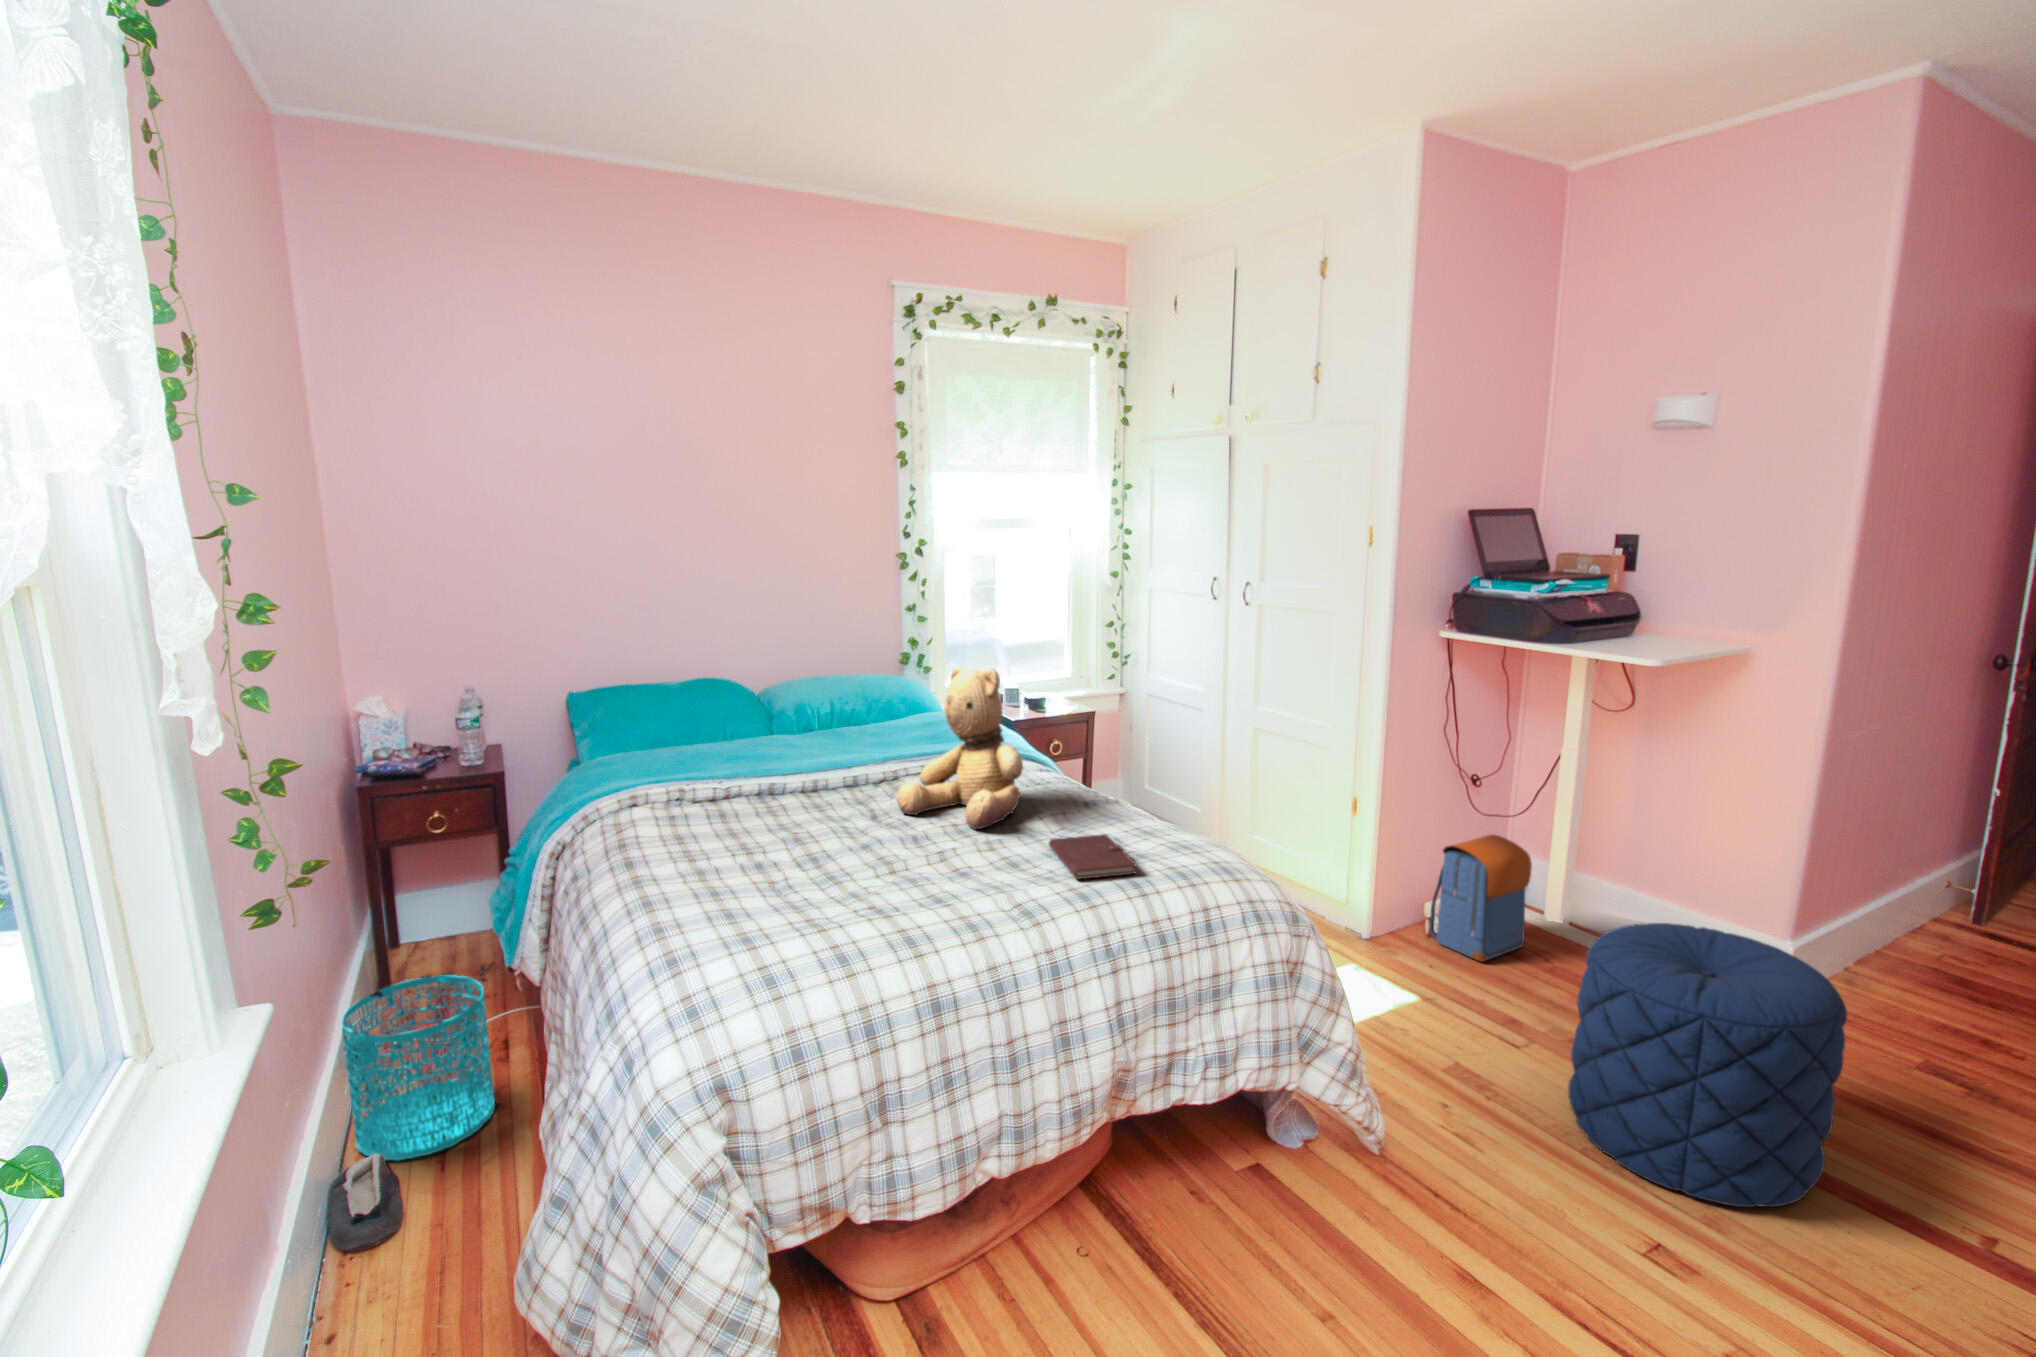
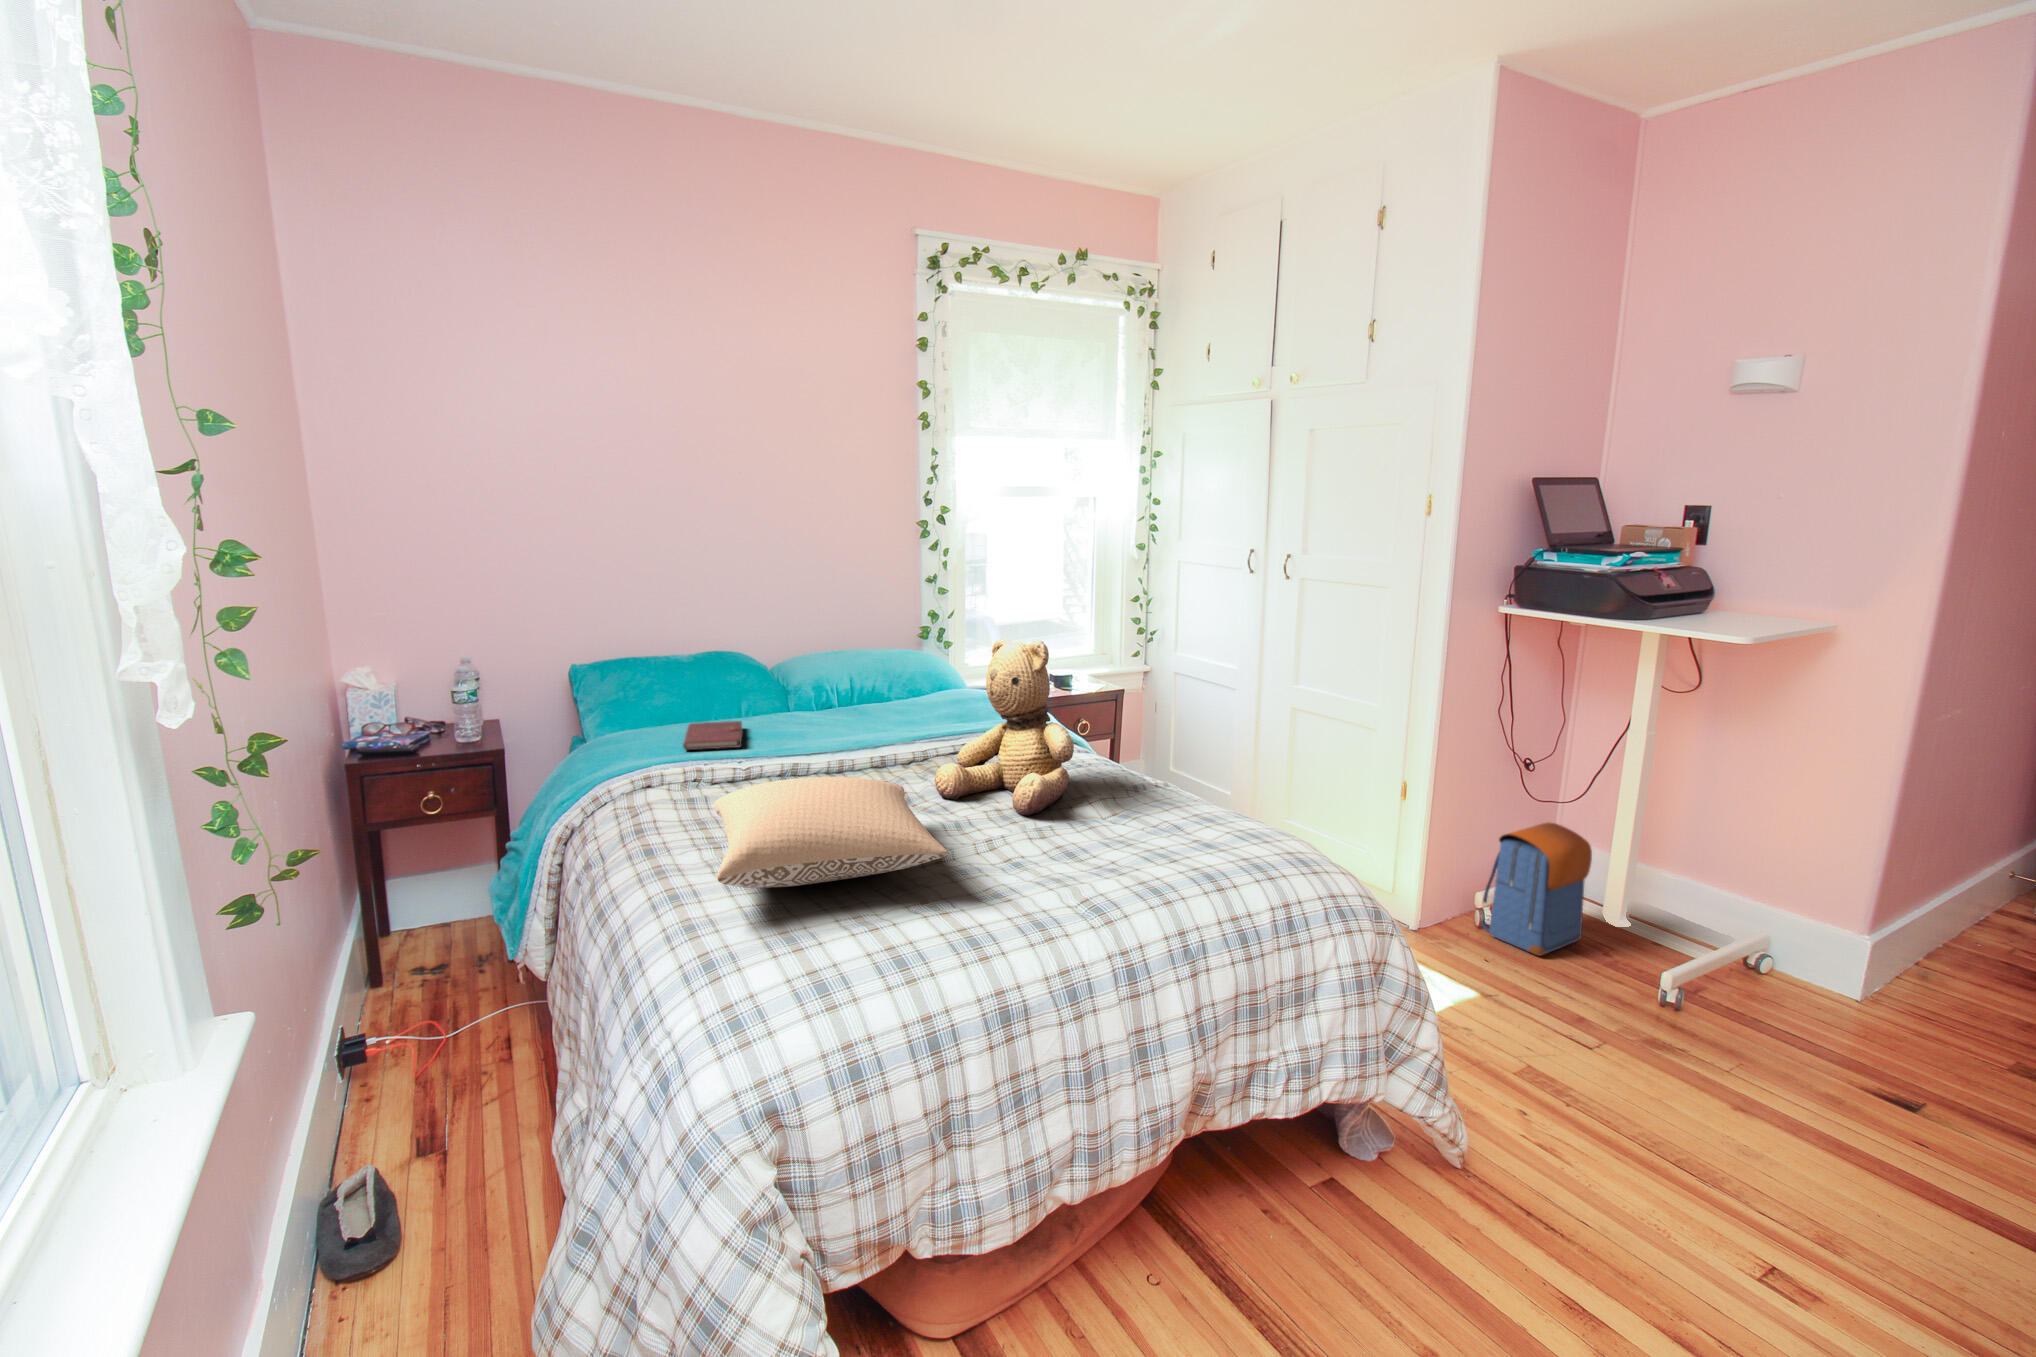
pillow: none [682,795,892,894] -> present [714,777,948,888]
notebook: present [1049,834,1136,879] -> present [683,721,743,750]
pouf: present [1568,923,1847,1207] -> none [1658,920,1977,1229]
wastebasket: present [342,975,495,1160] -> none [331,971,499,1176]

